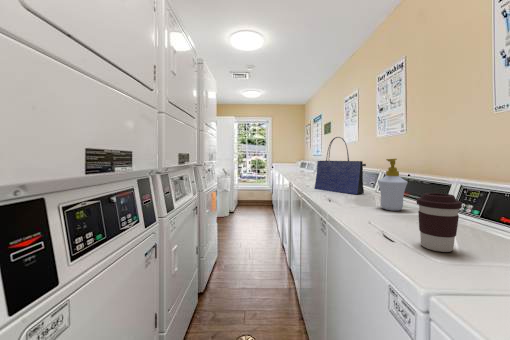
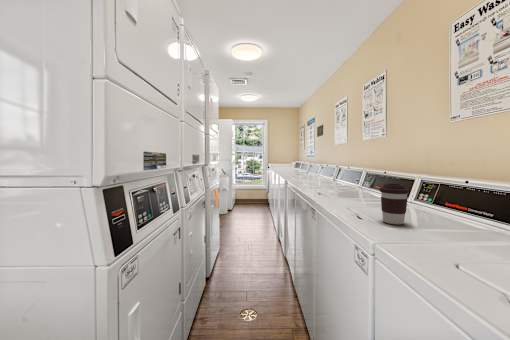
tote bag: present [314,137,366,194] -> none [307,140,351,189]
soap bottle: present [378,159,408,211] -> none [358,159,381,201]

